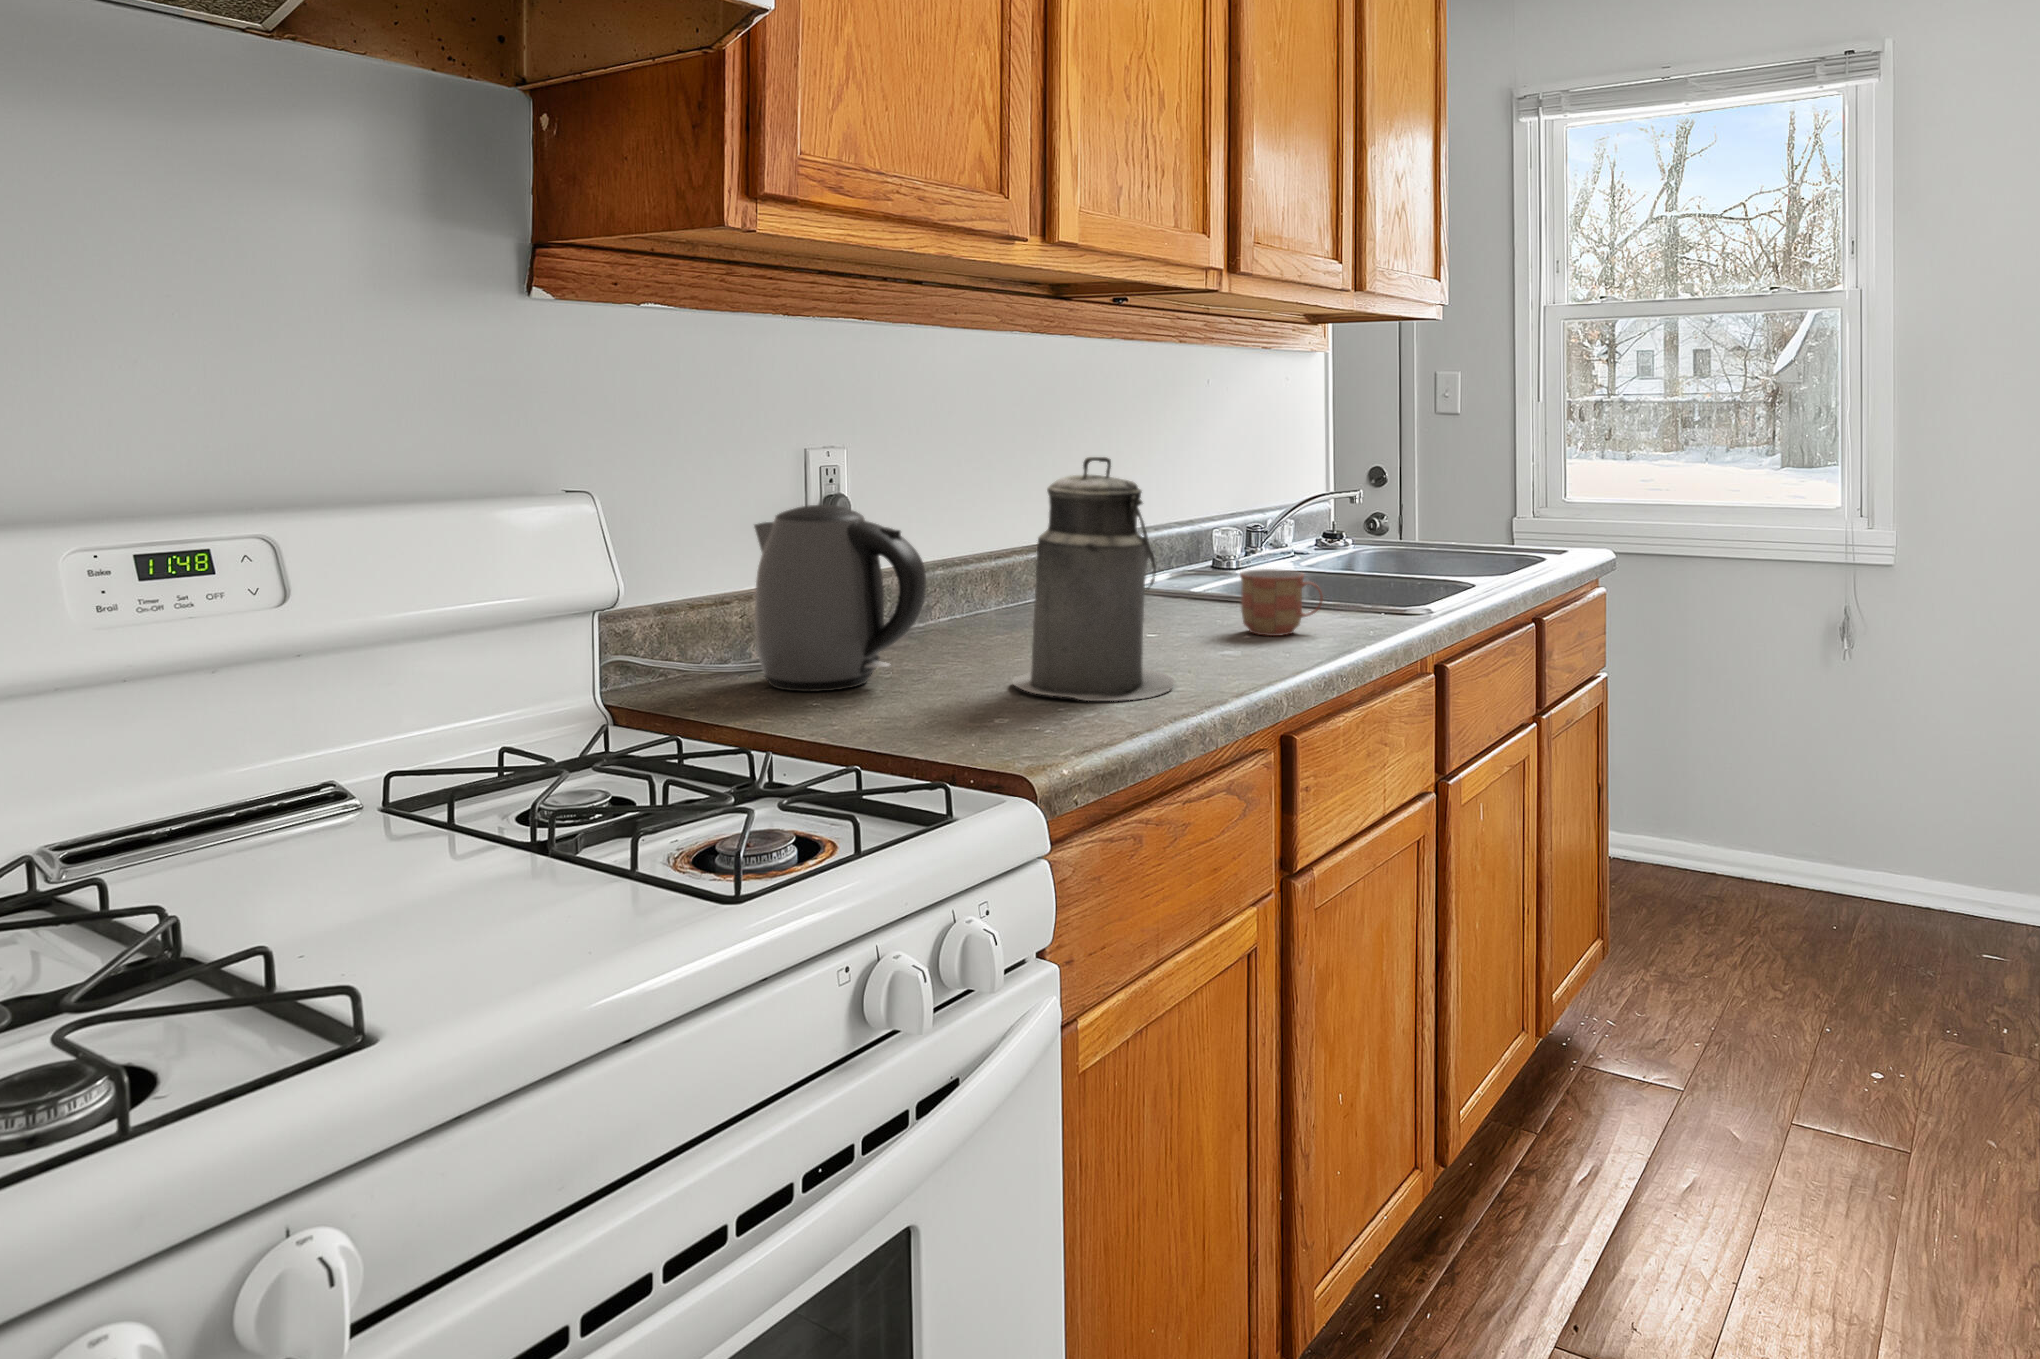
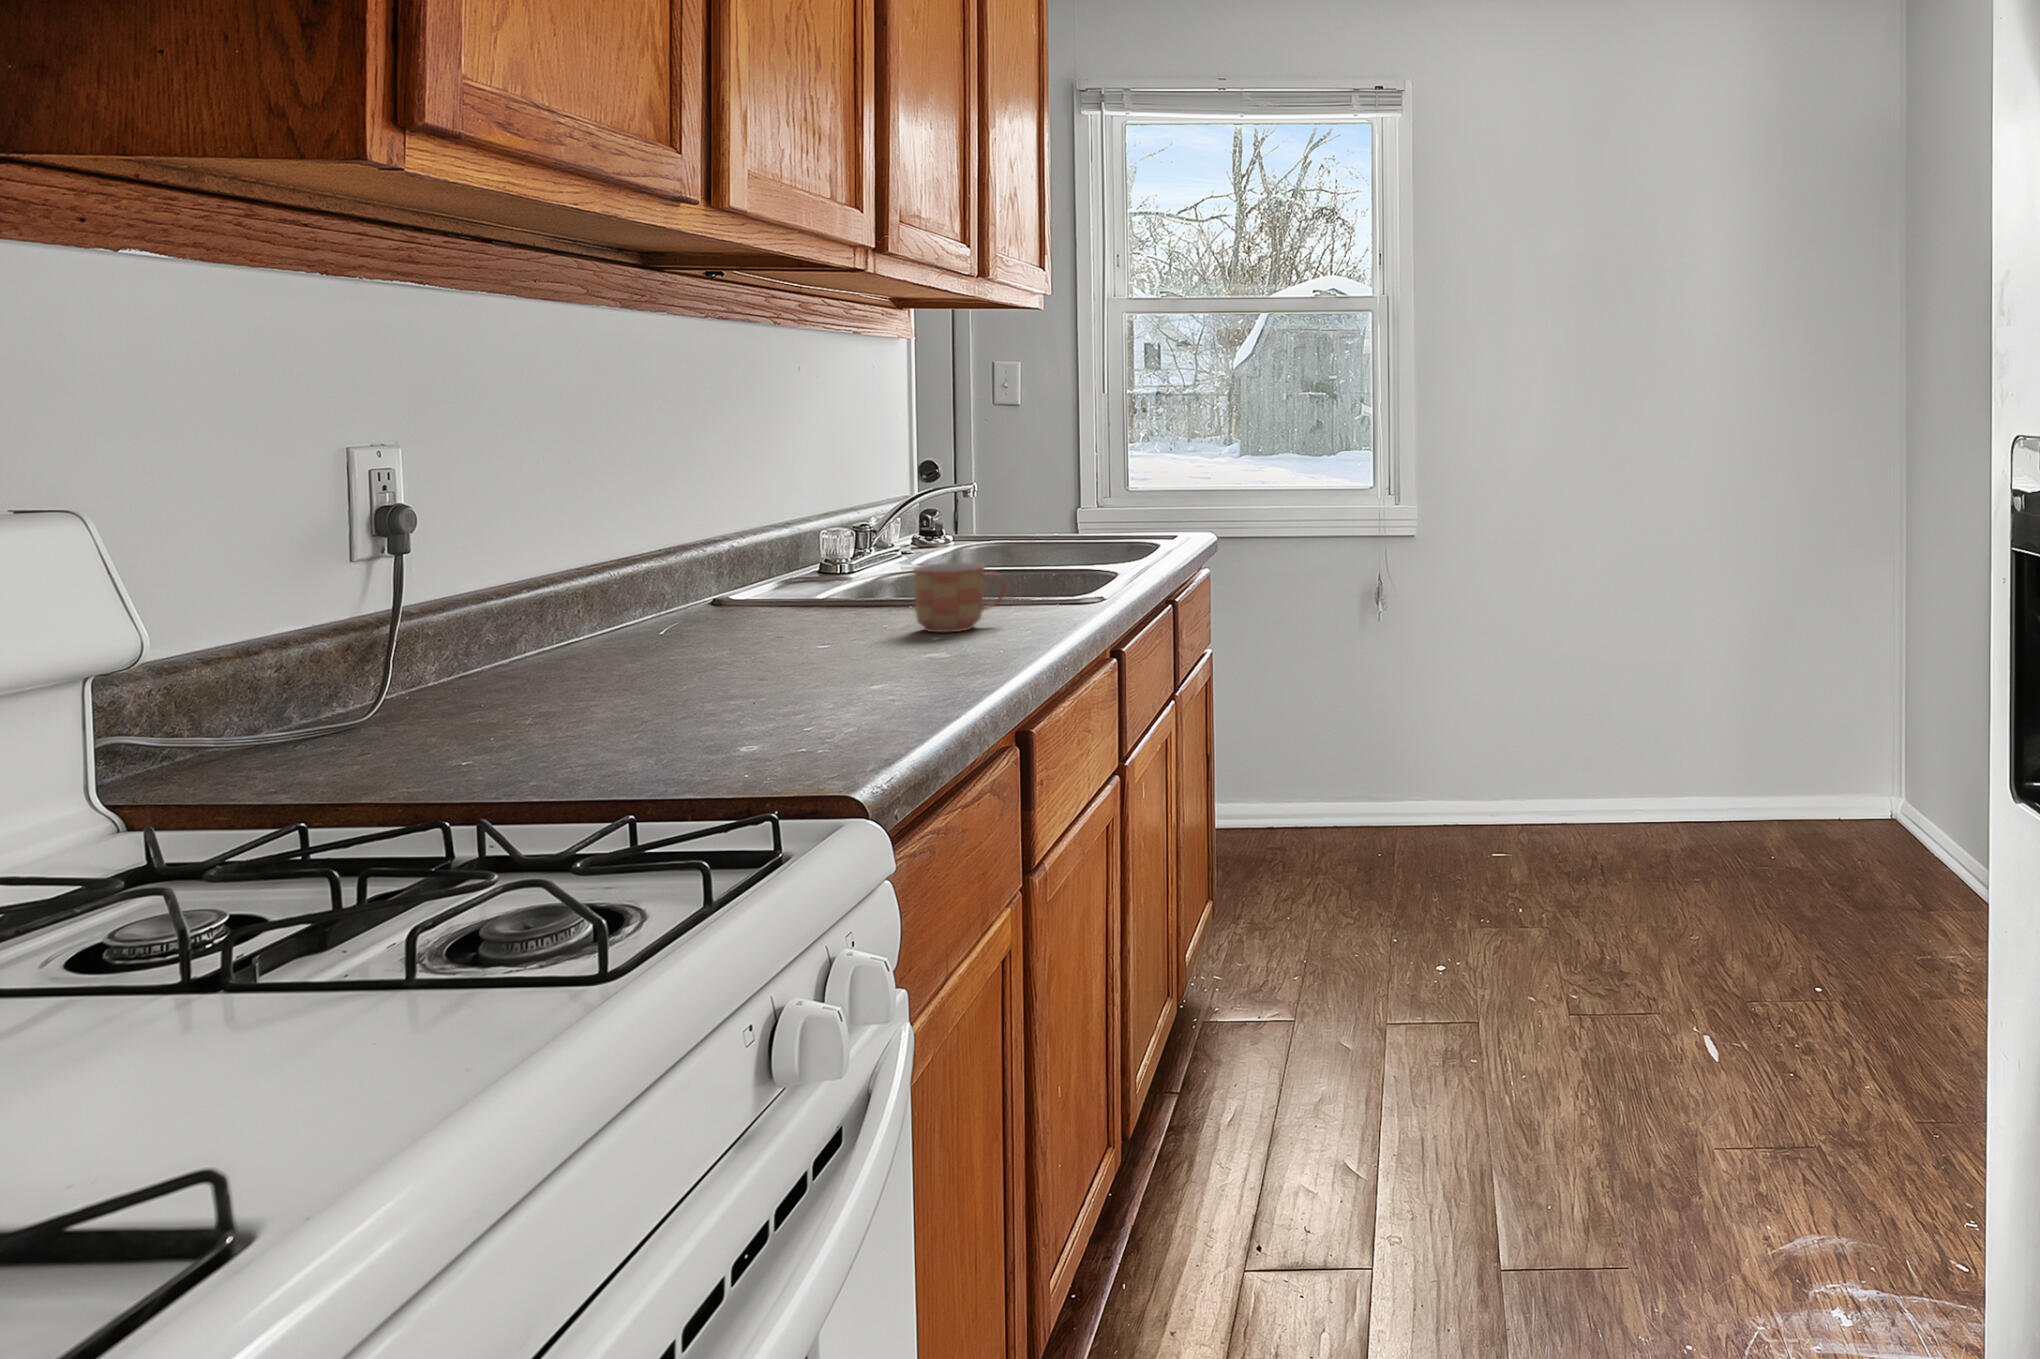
canister: present [1012,457,1174,701] -> none [702,443,902,716]
kettle: present [754,505,926,692] -> none [316,517,586,754]

